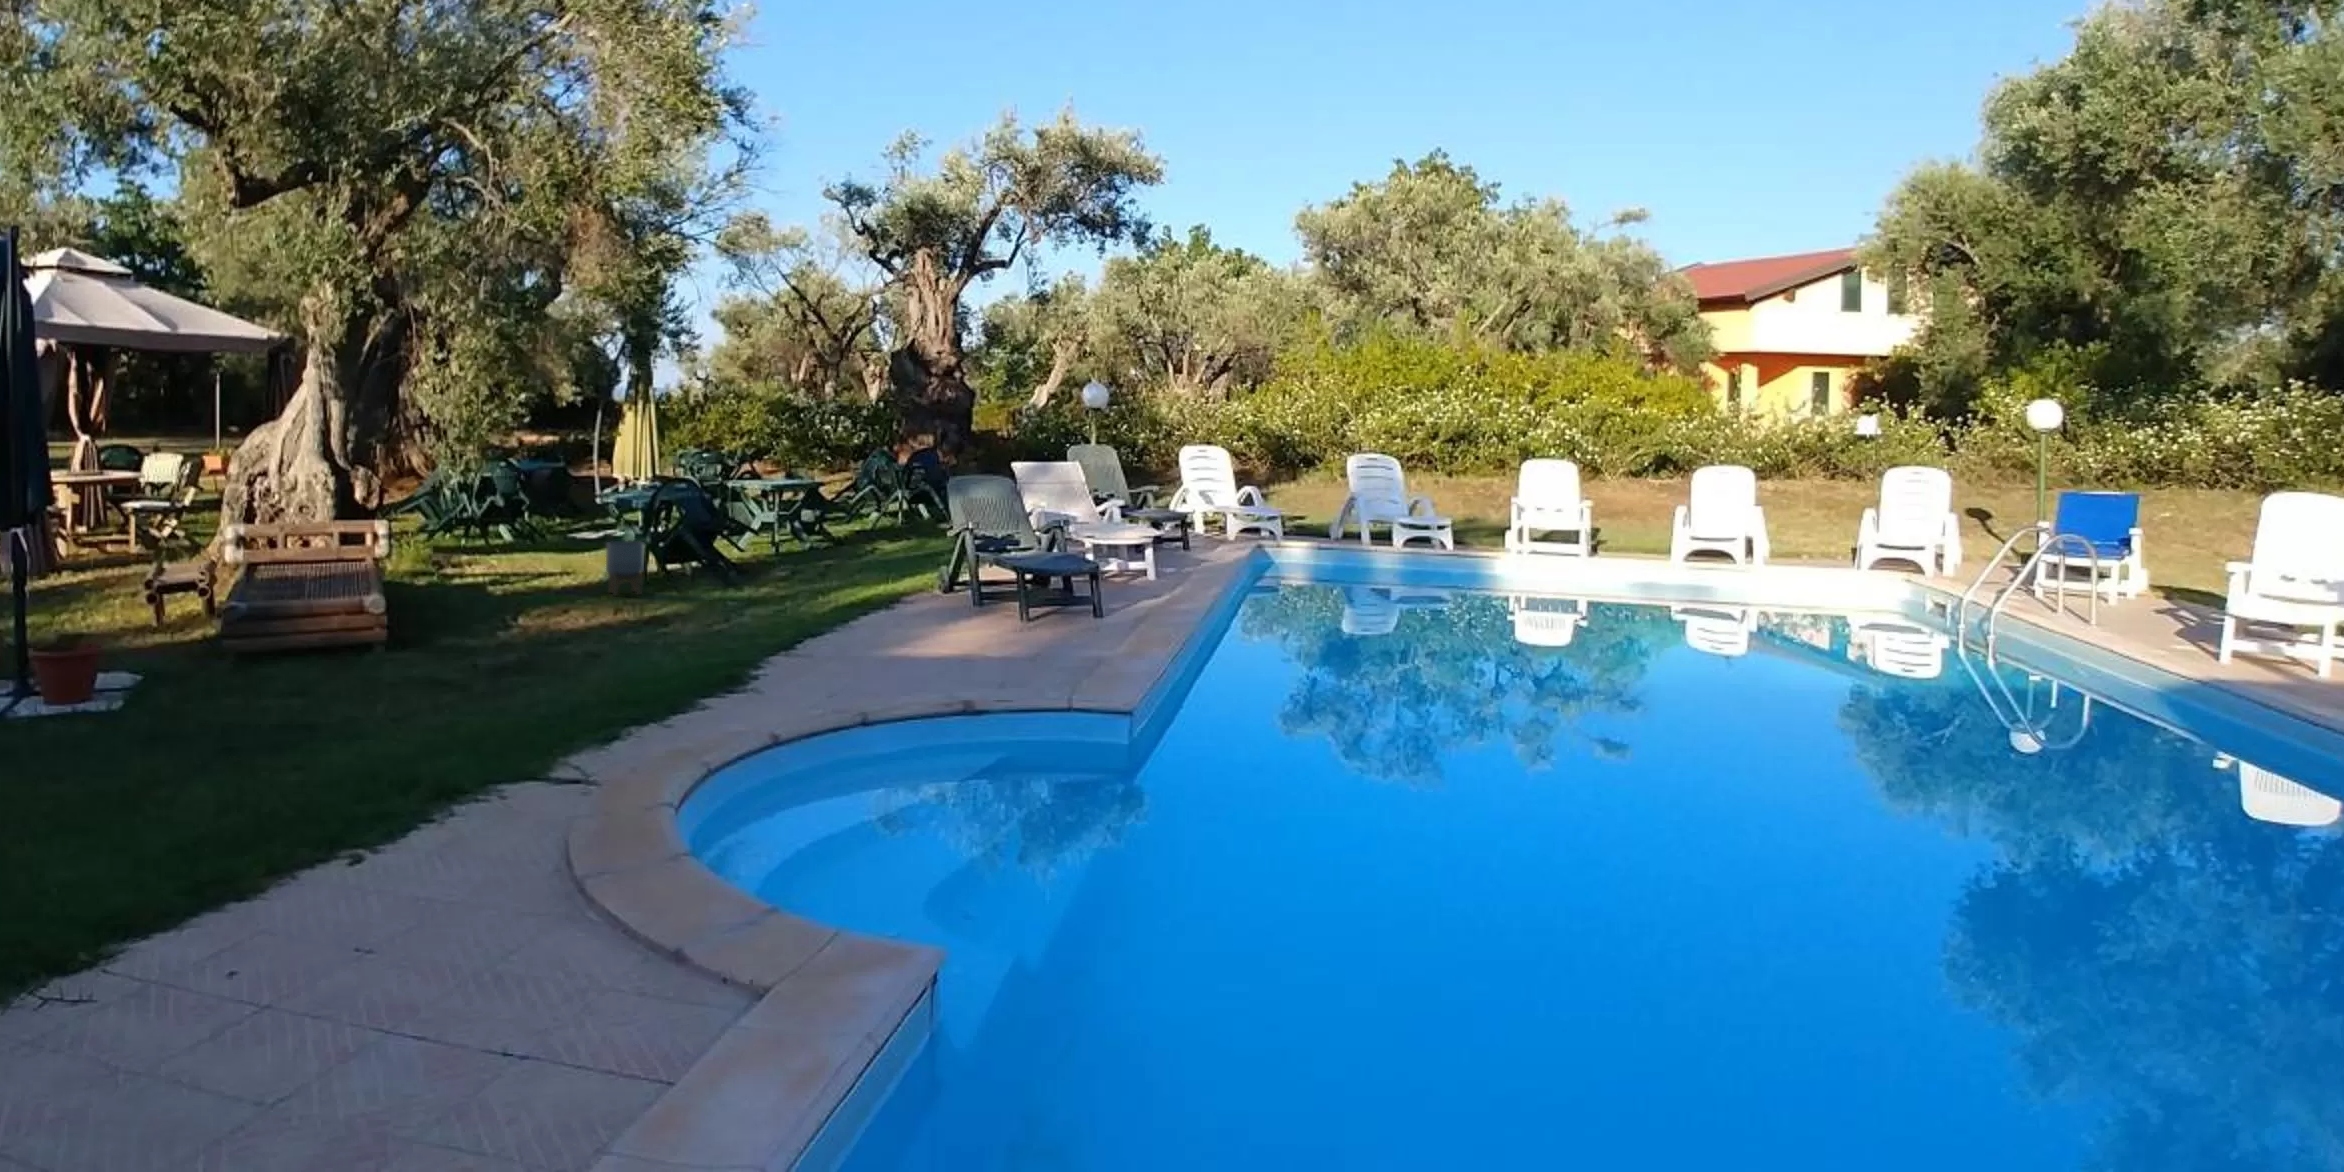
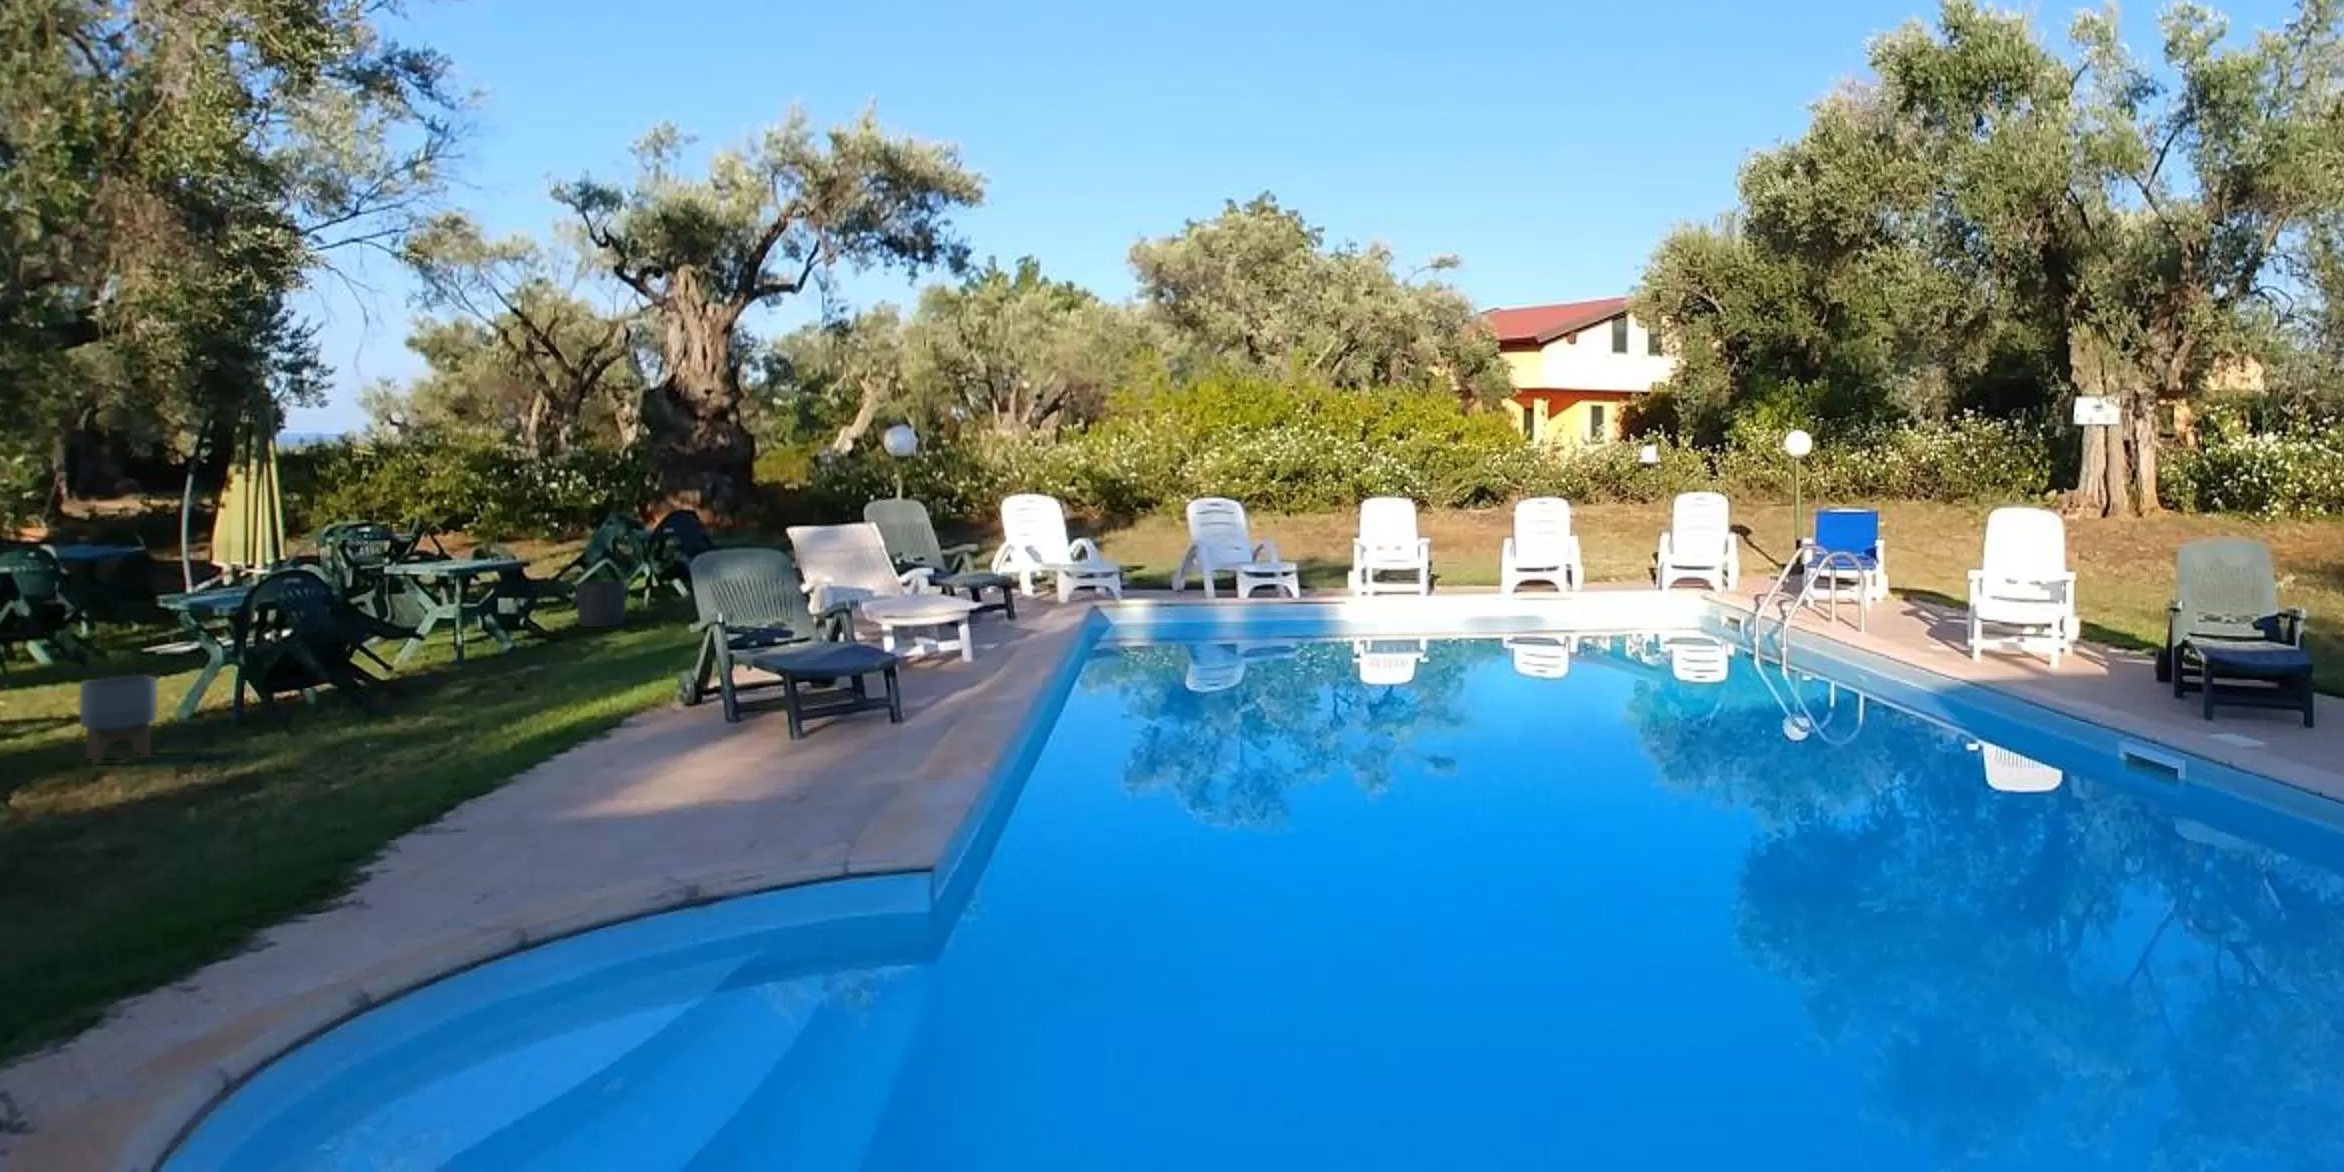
woven basket: none [860,502,893,537] -> present [577,580,626,627]

